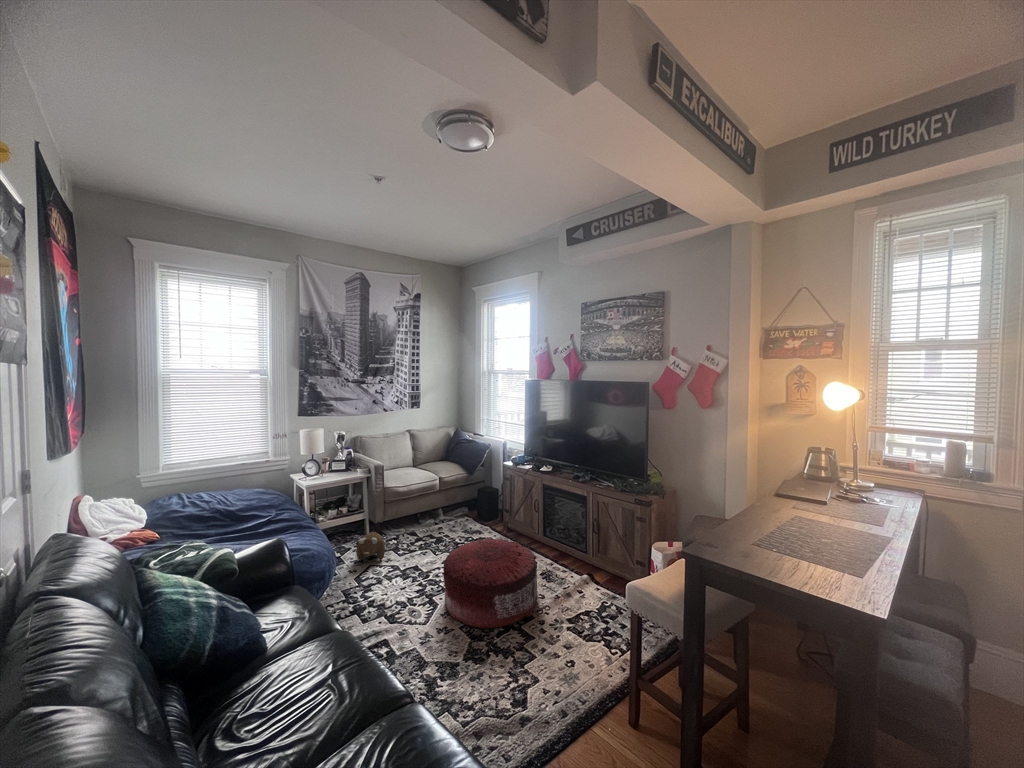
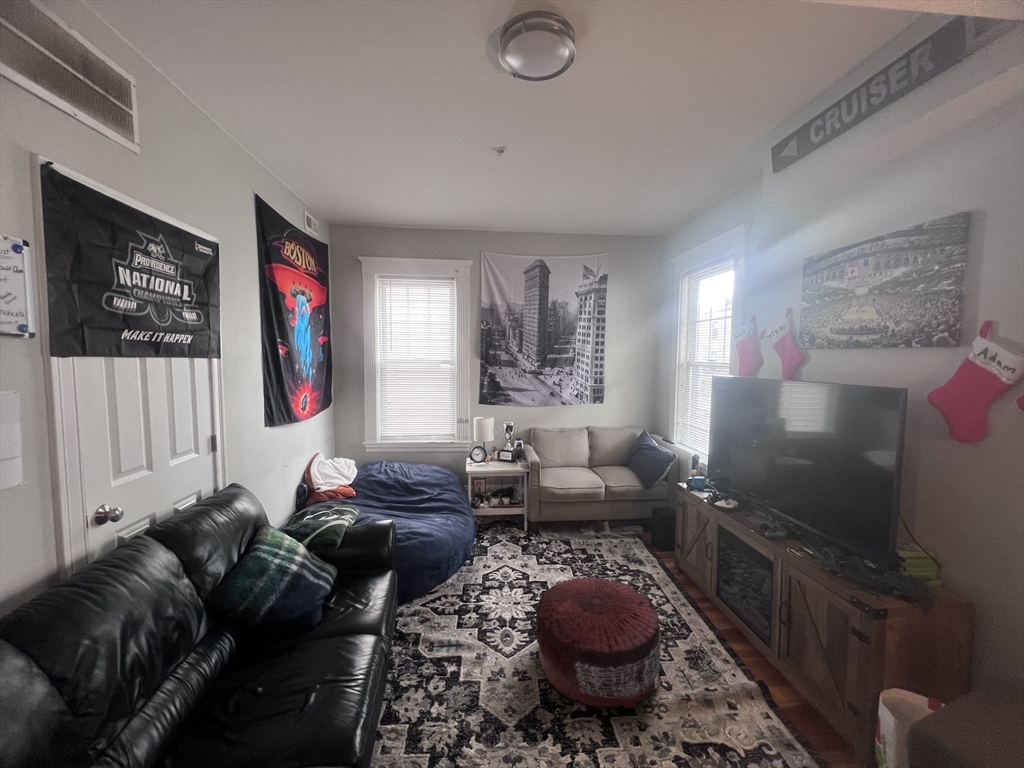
plush toy: present [356,532,385,561] -> none [494,532,527,564]

